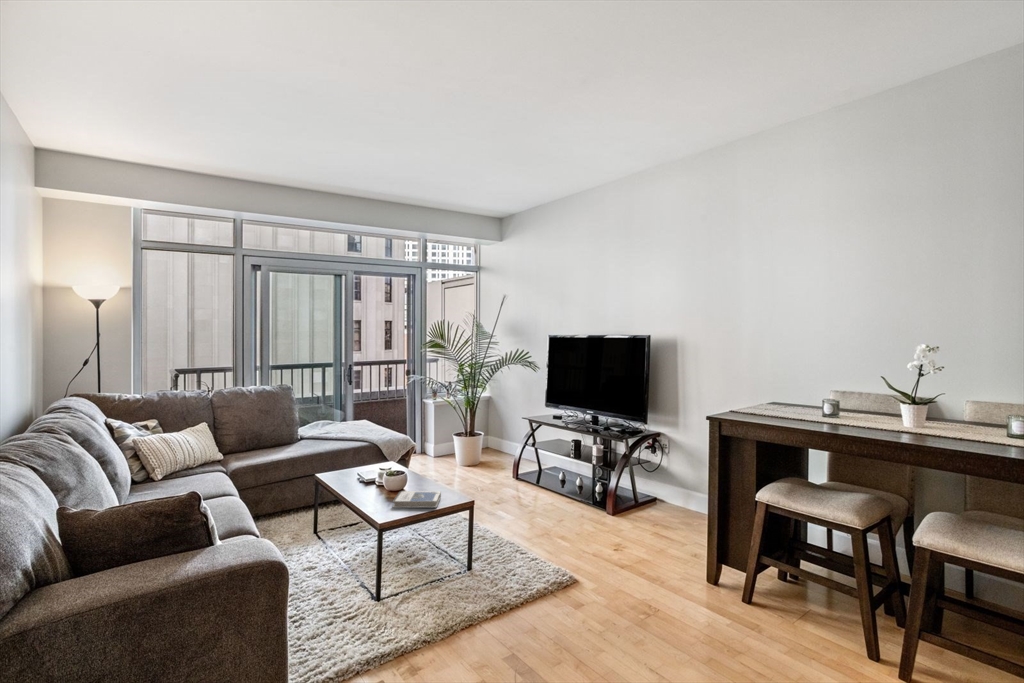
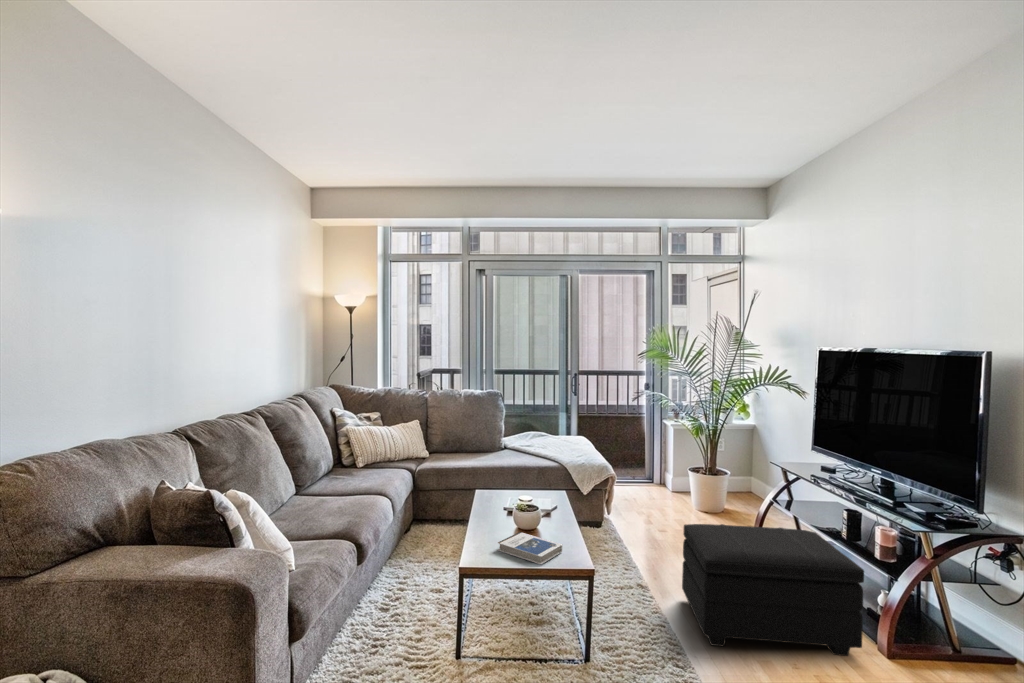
footstool: none [496,454,609,540] -> present [682,524,864,656]

